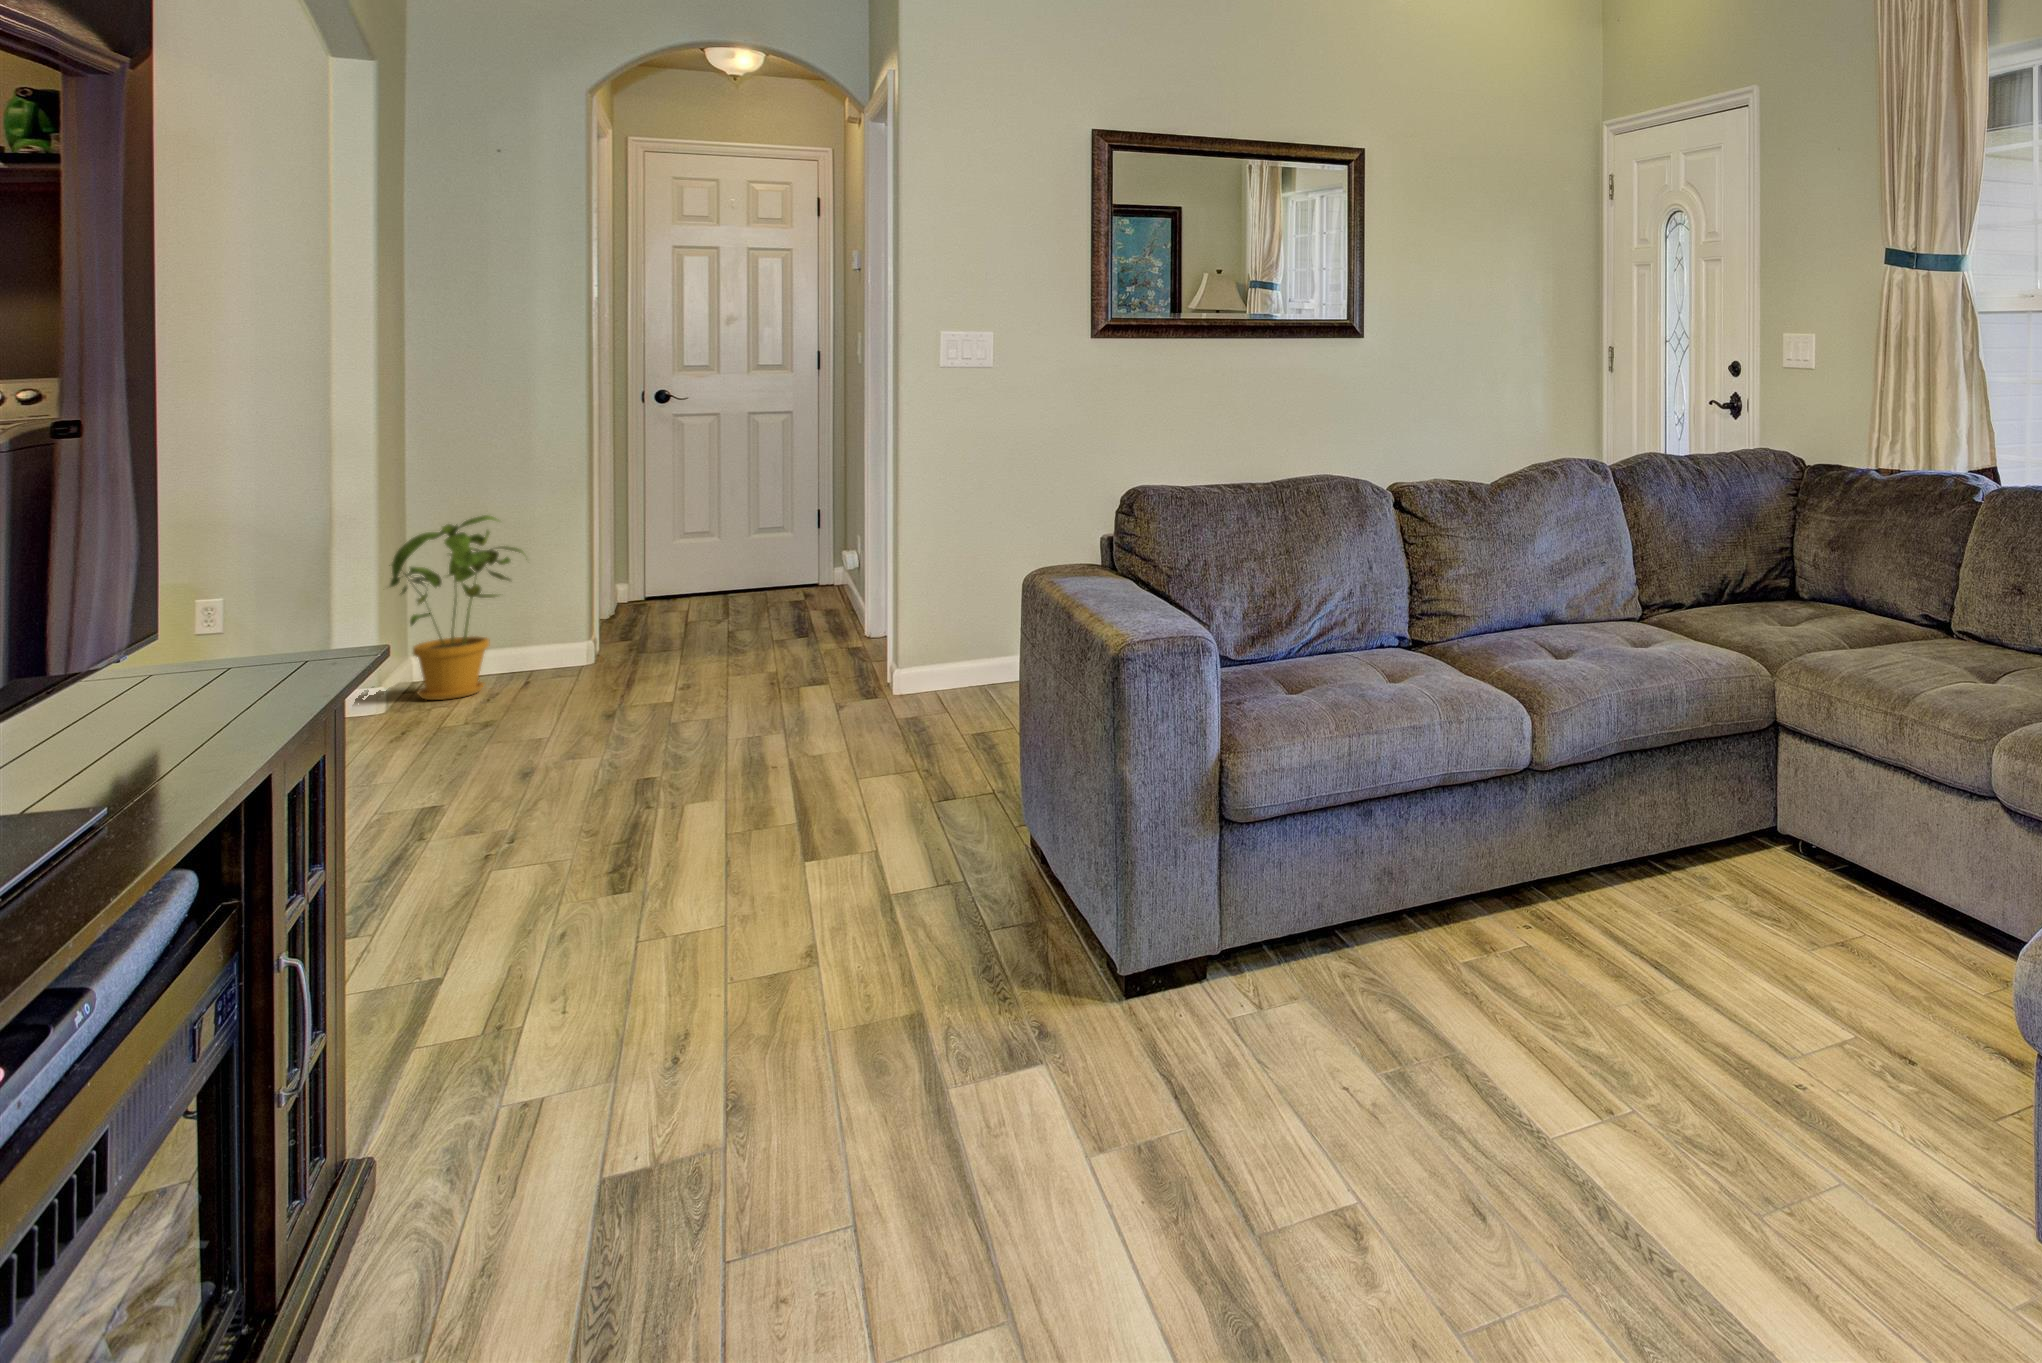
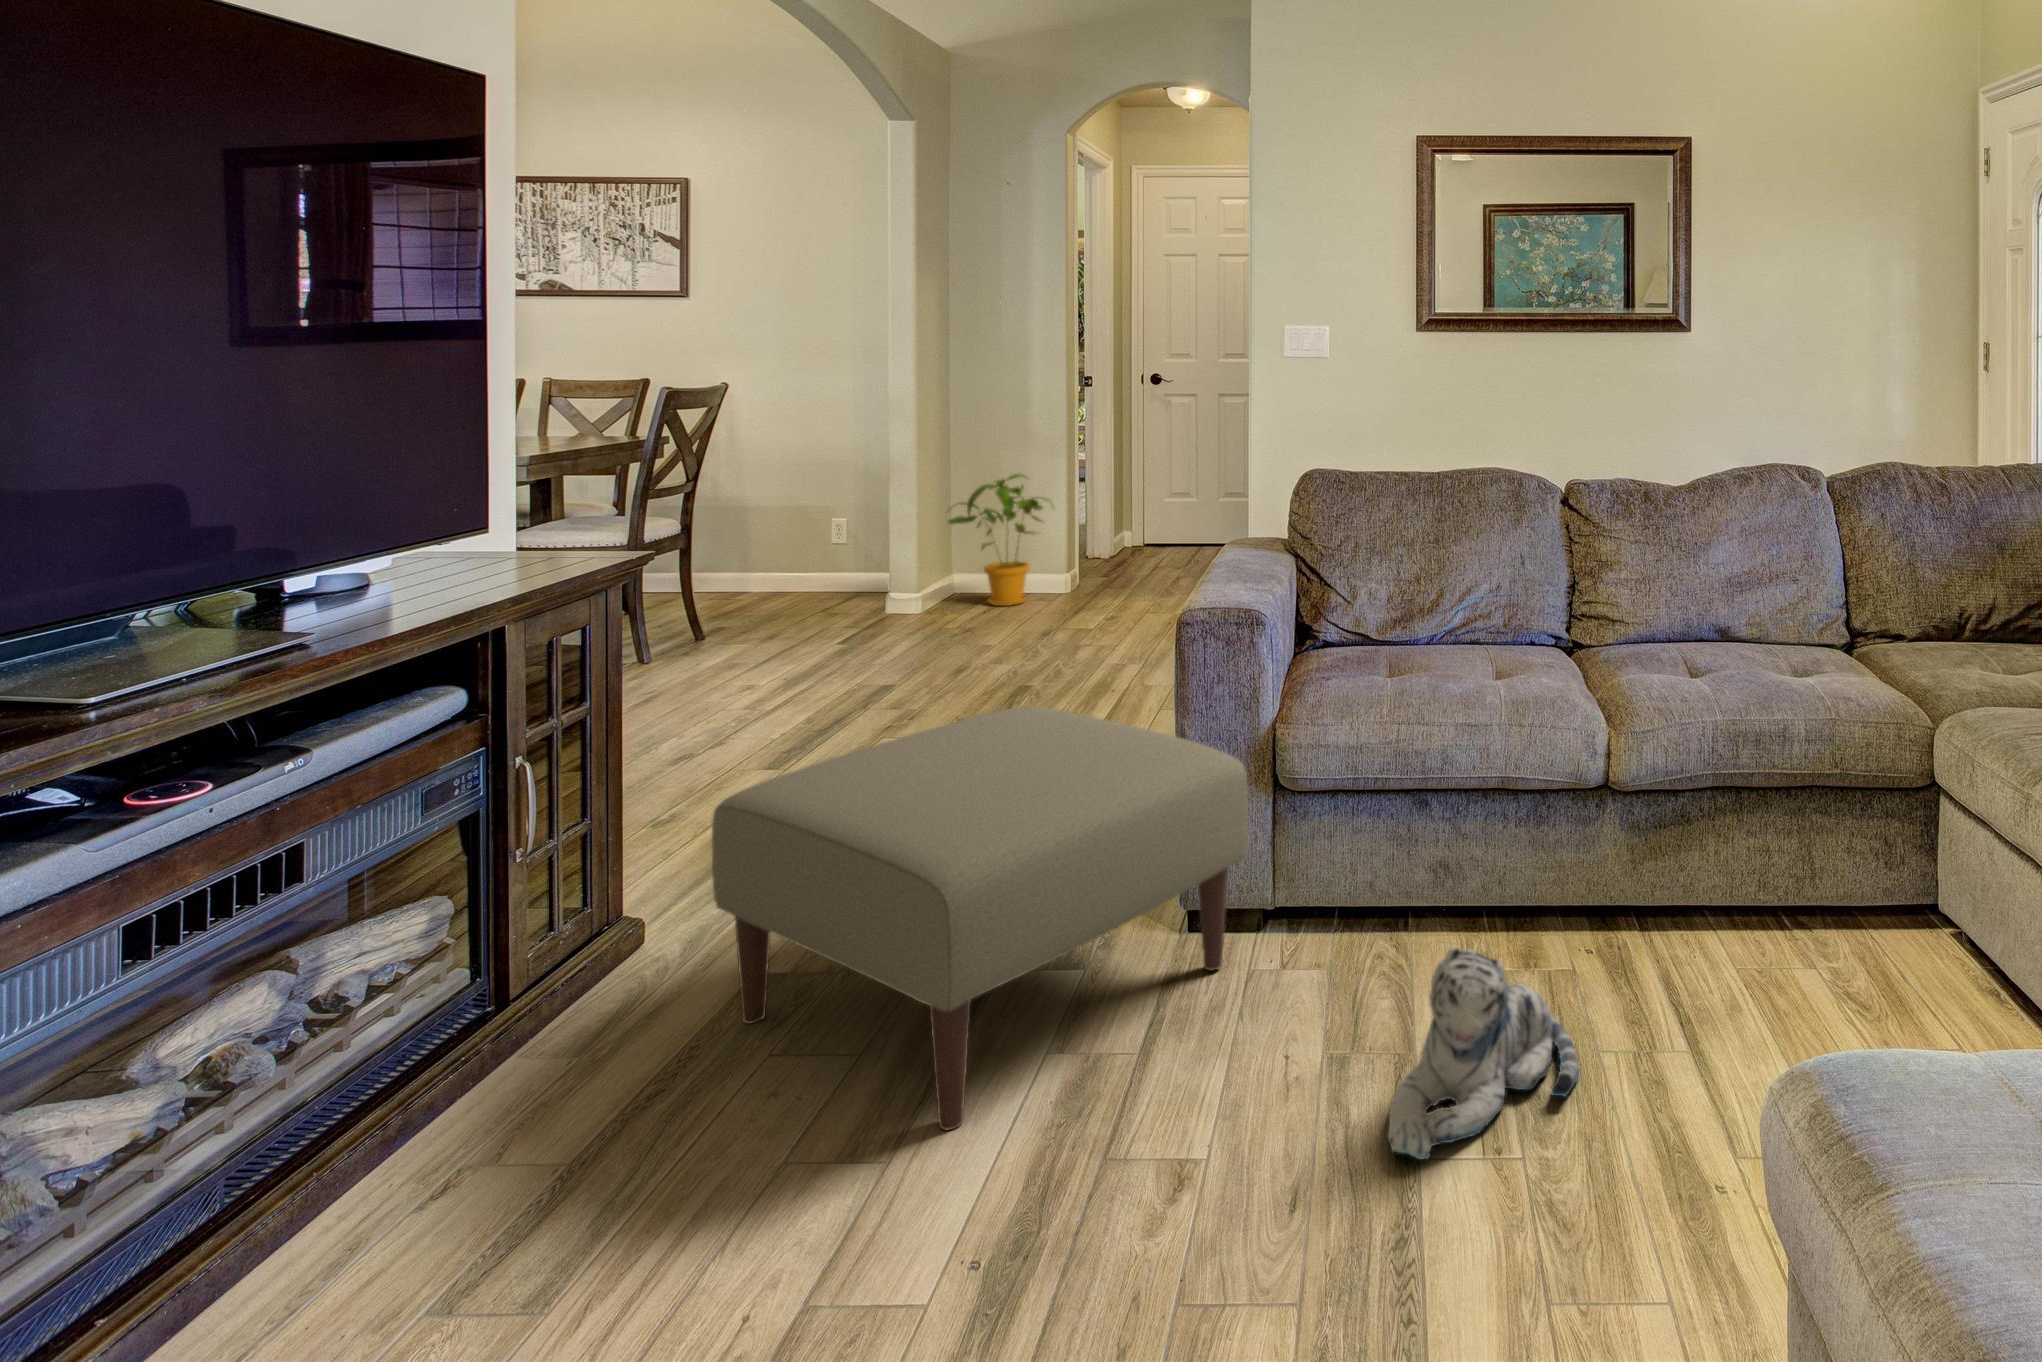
ottoman: none [541,782,1220,1285] -> present [712,707,1248,1130]
plush toy: none [1488,930,1632,1143] -> present [1388,947,1579,1159]

